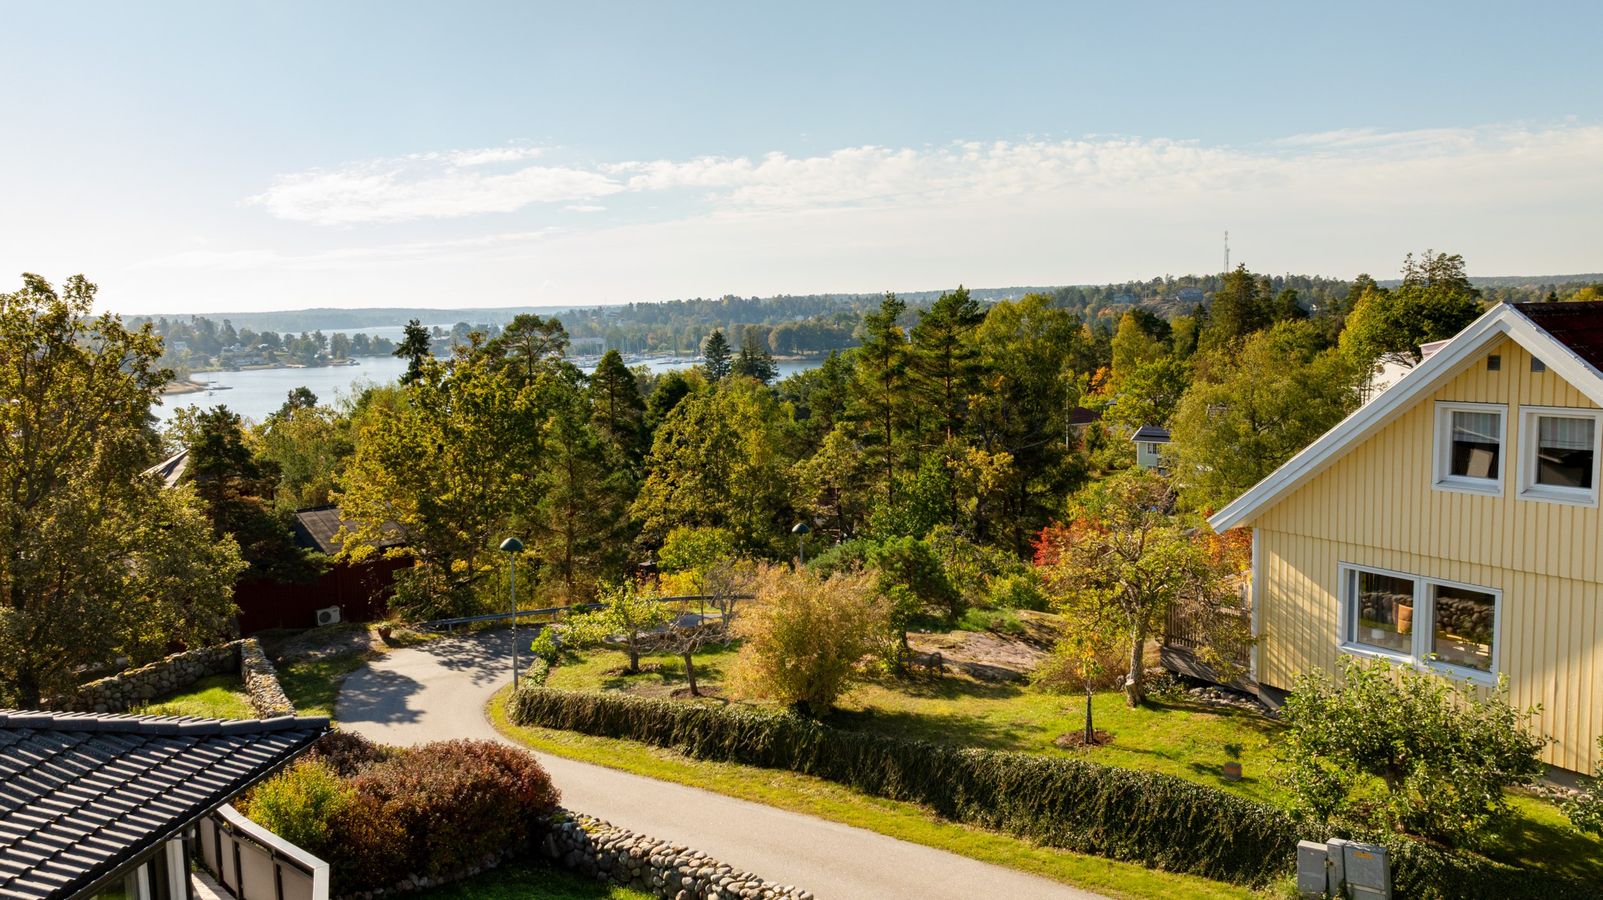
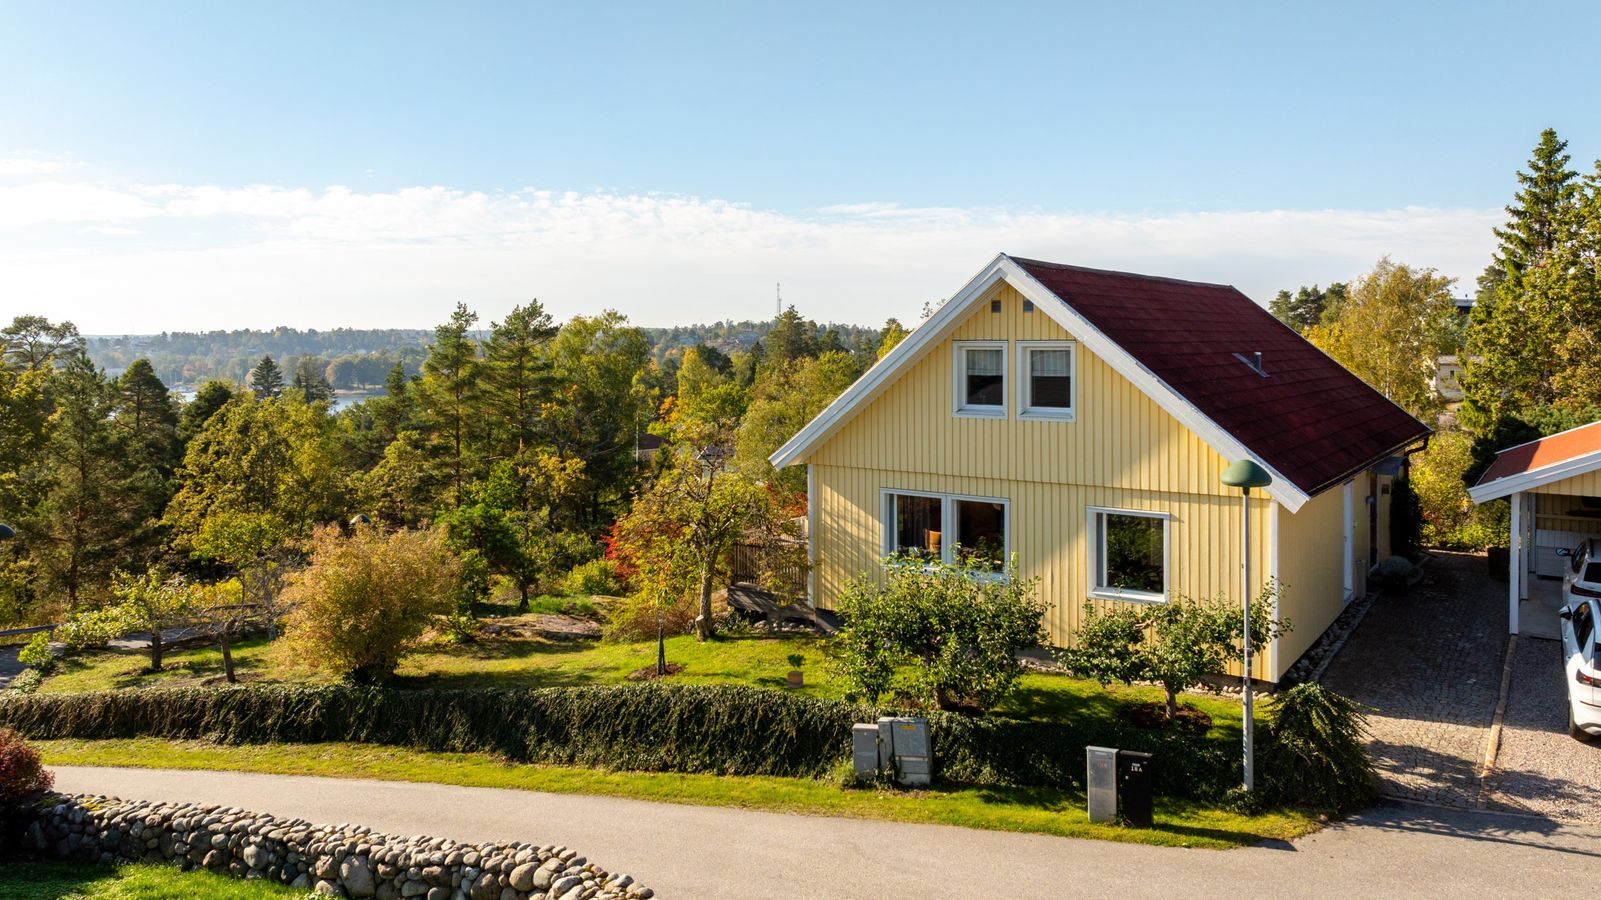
bench: present [897,648,943,683] -> present [768,603,822,640]

